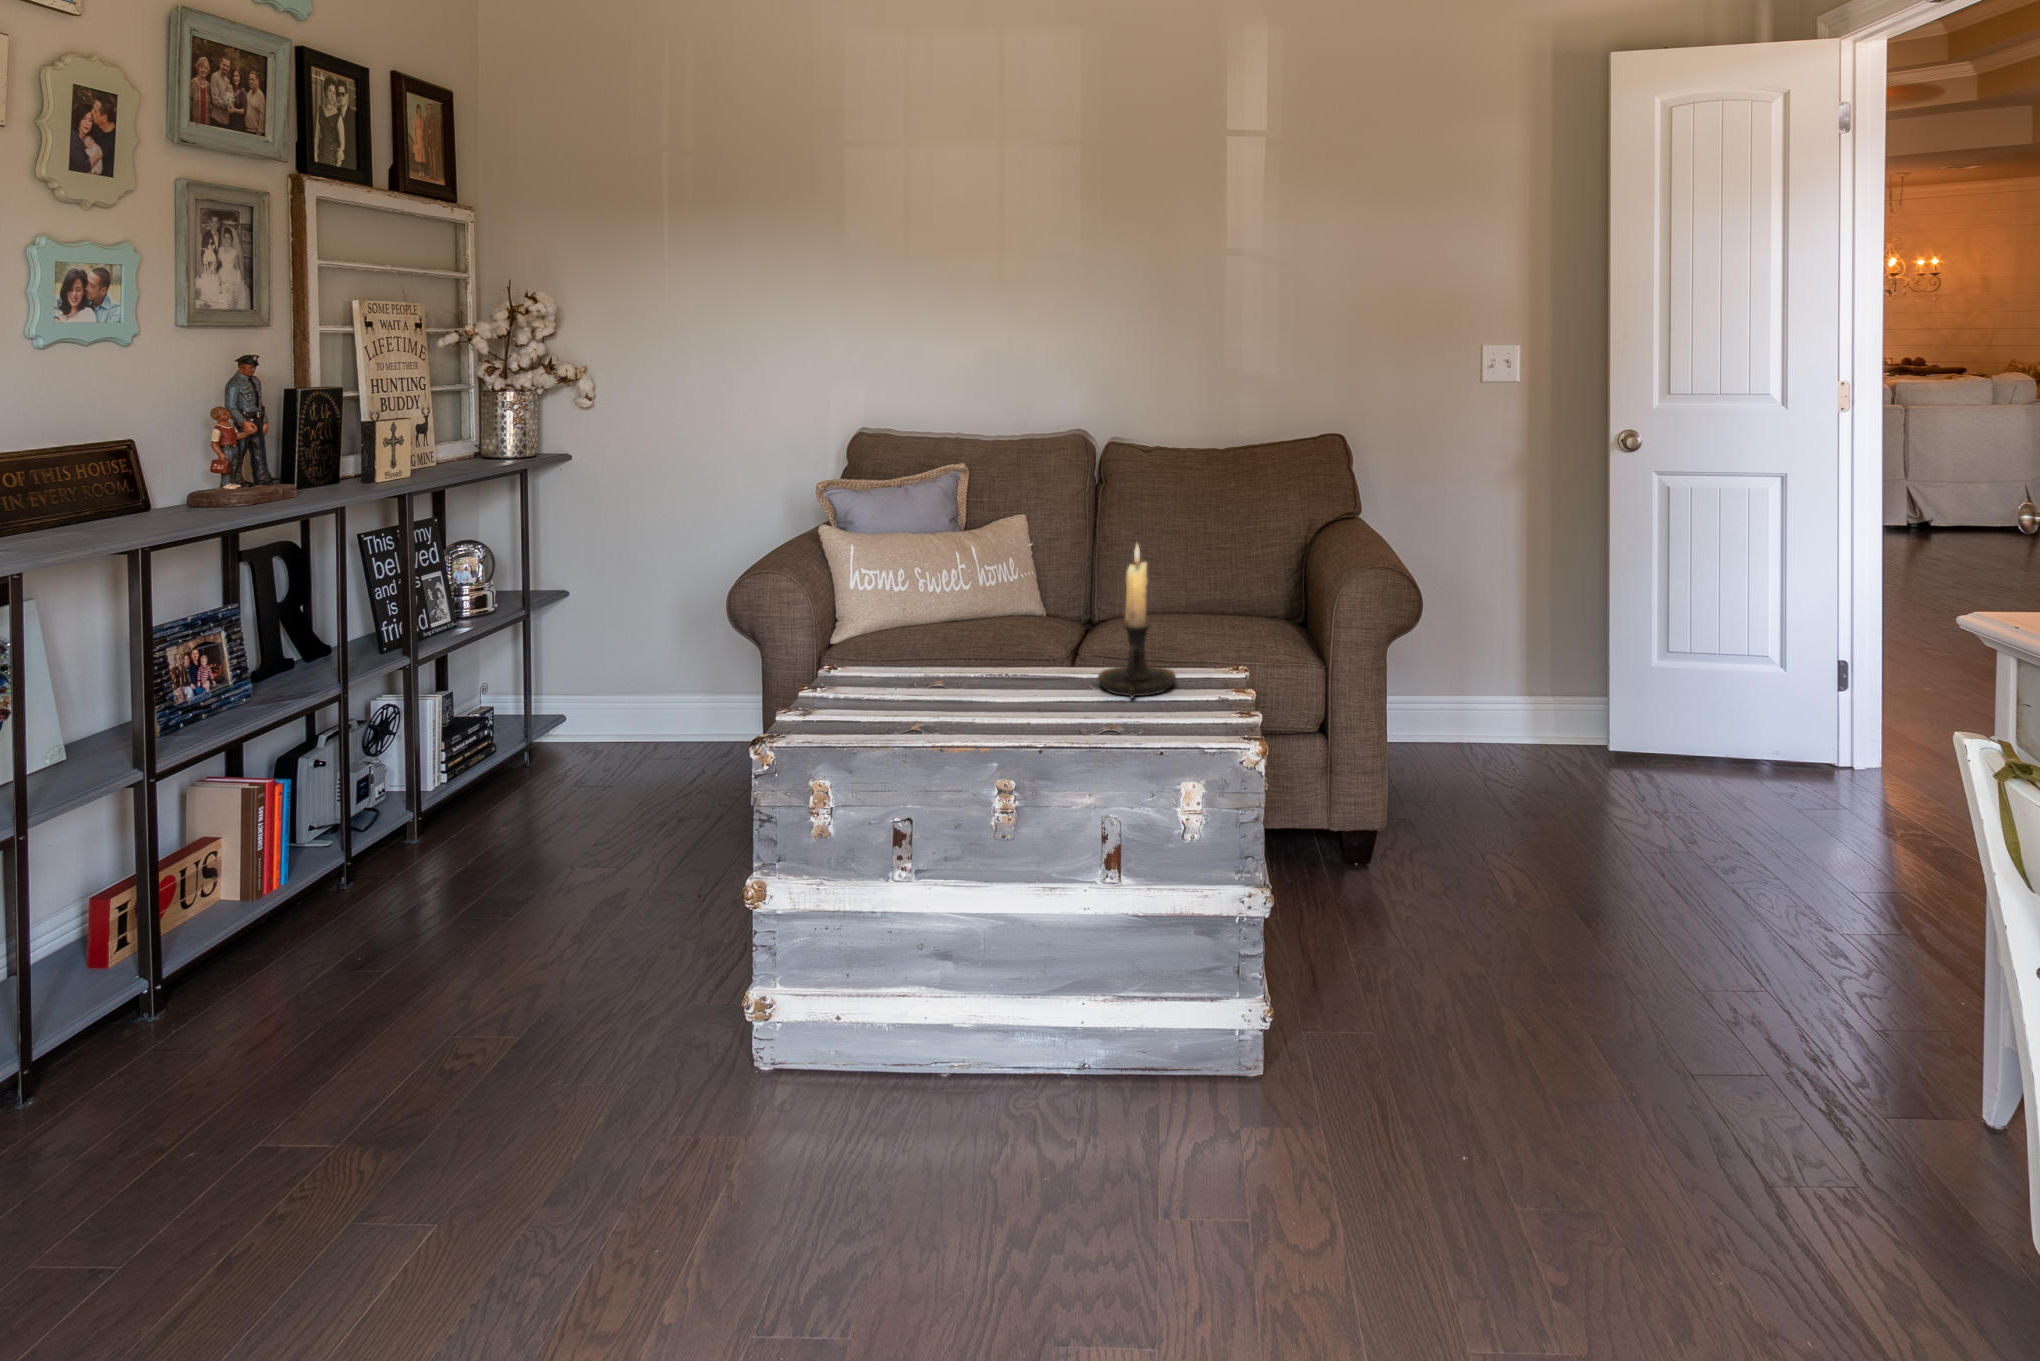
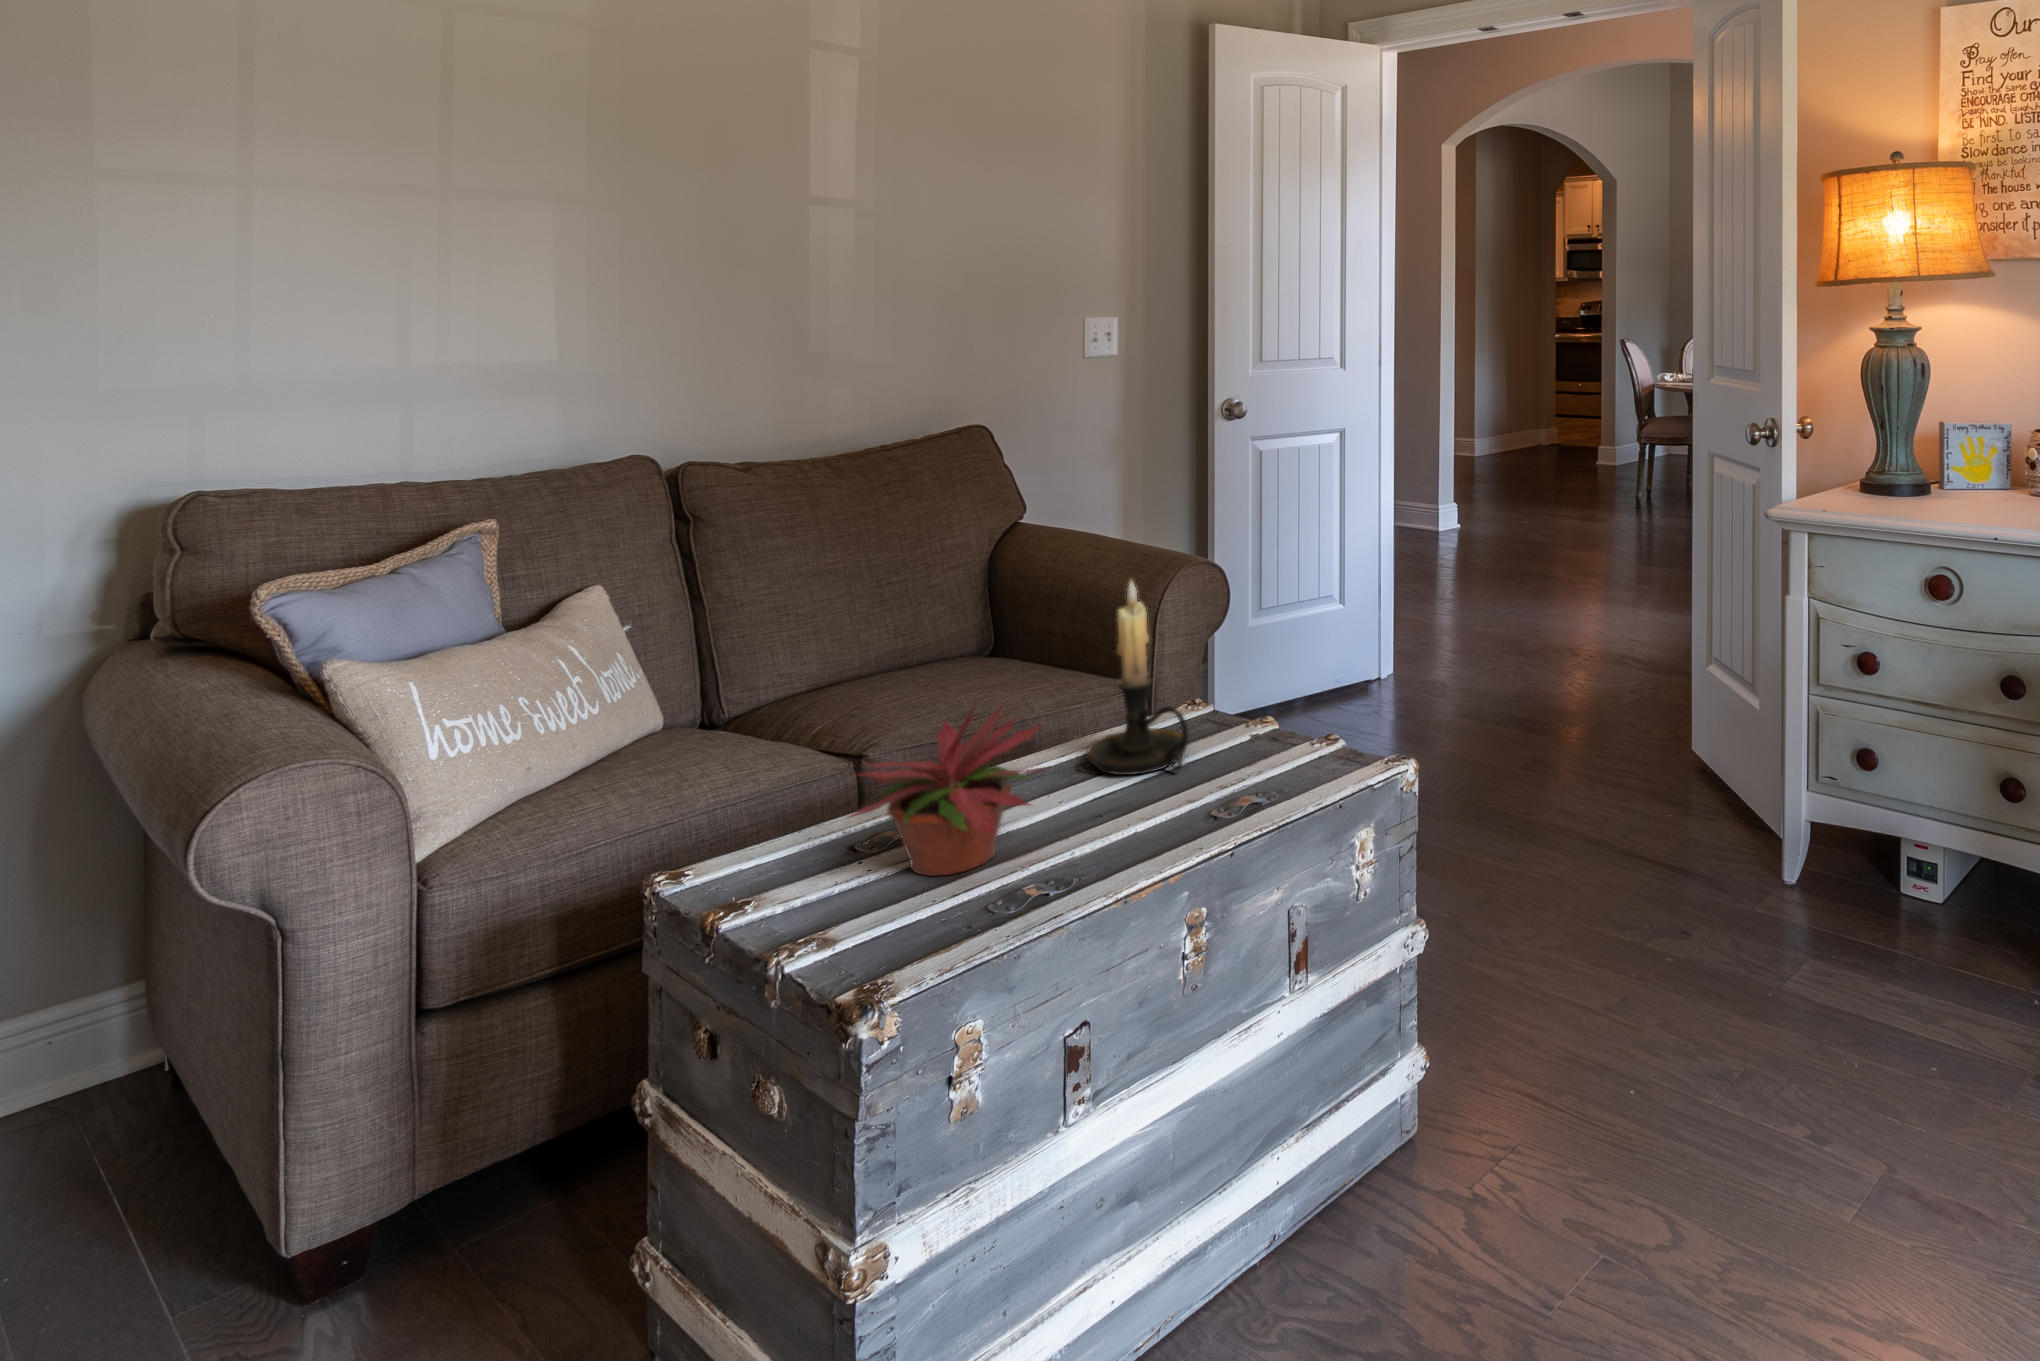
potted plant: none [879,591,1010,706] -> present [846,705,1048,876]

